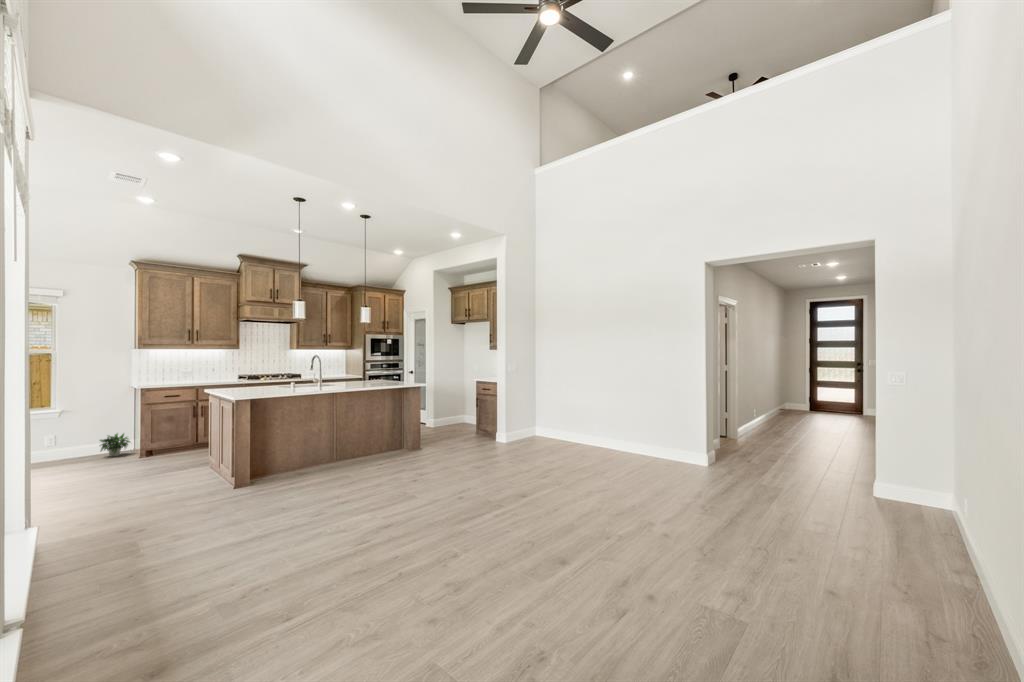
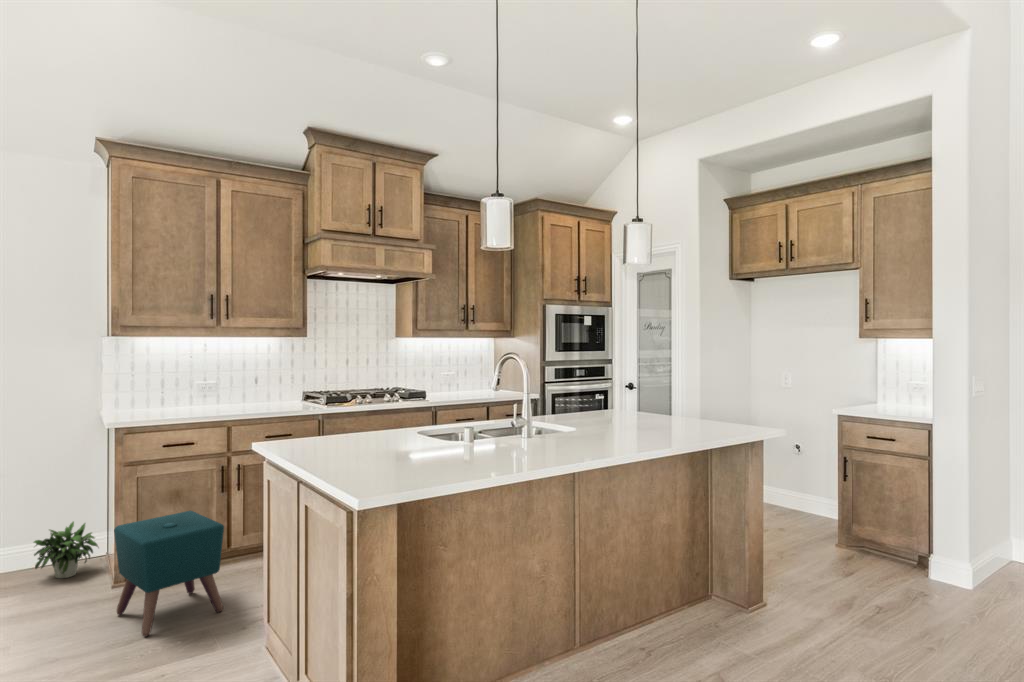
ottoman: none [144,422,195,467] -> present [114,511,224,637]

